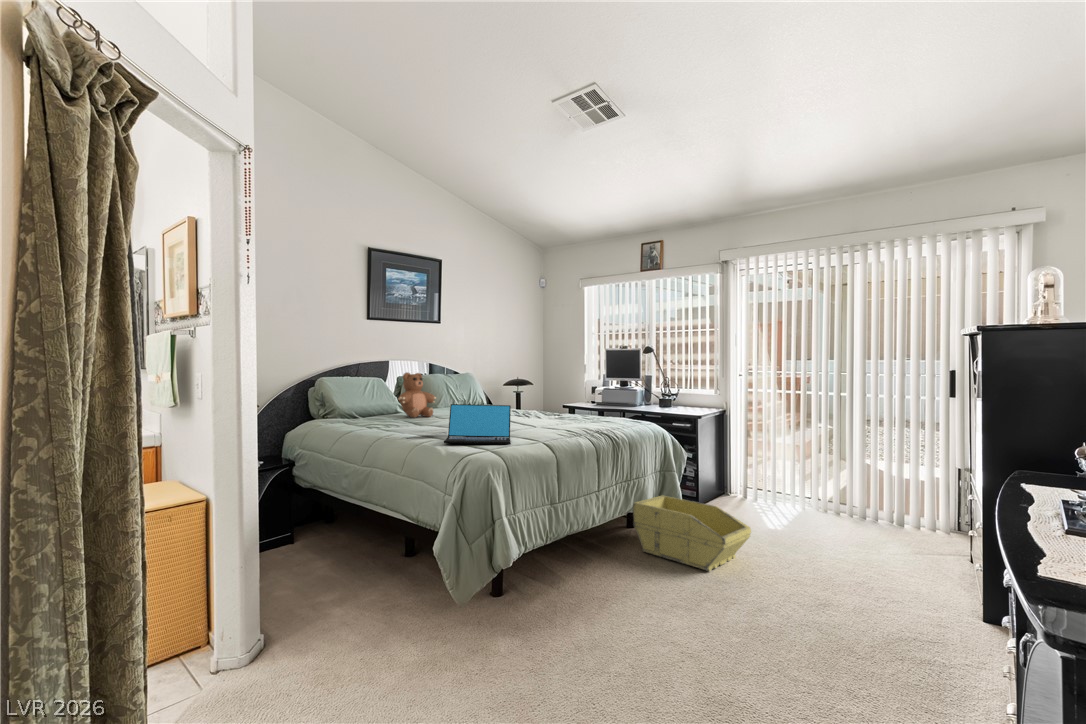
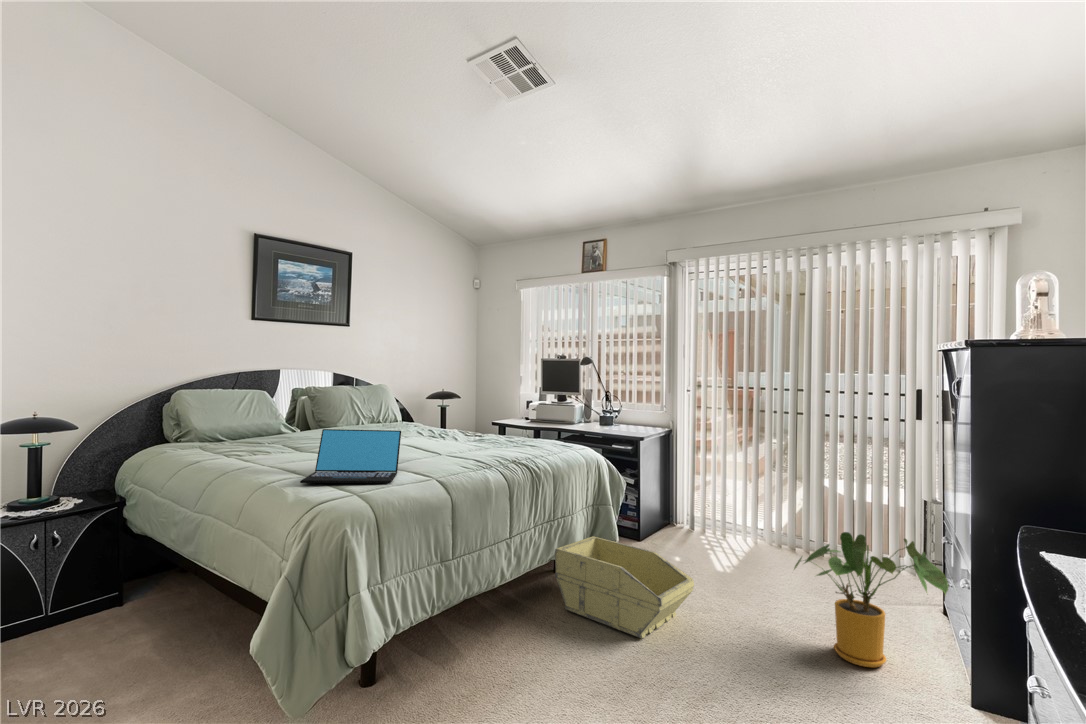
teddy bear: present [398,372,436,418] -> none [275,385,329,441]
house plant: none [835,486,967,594] -> present [794,532,948,667]

